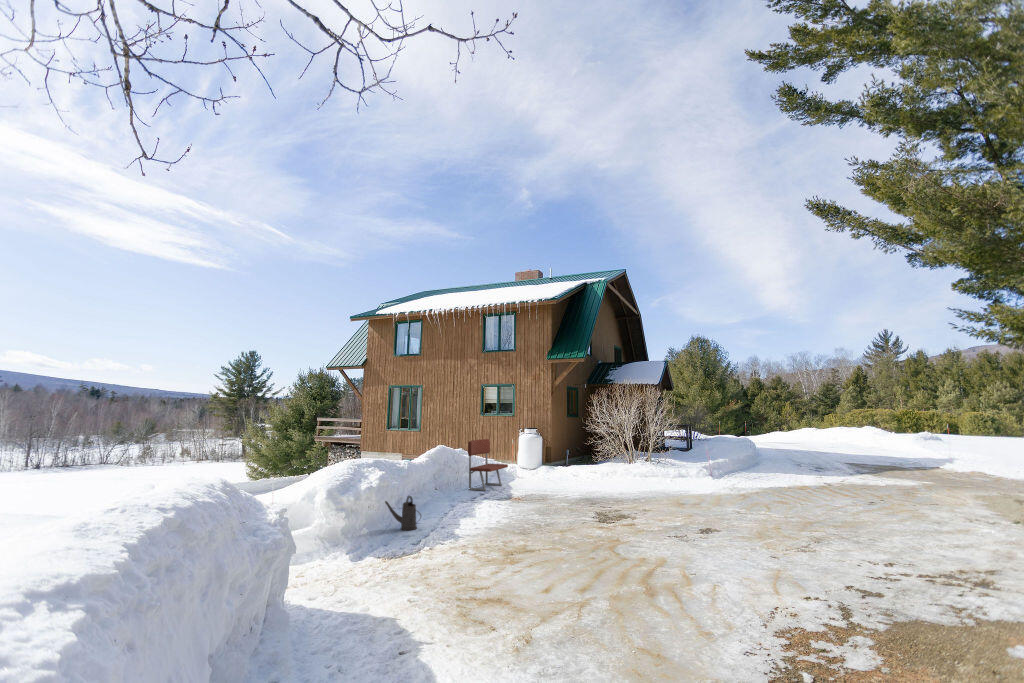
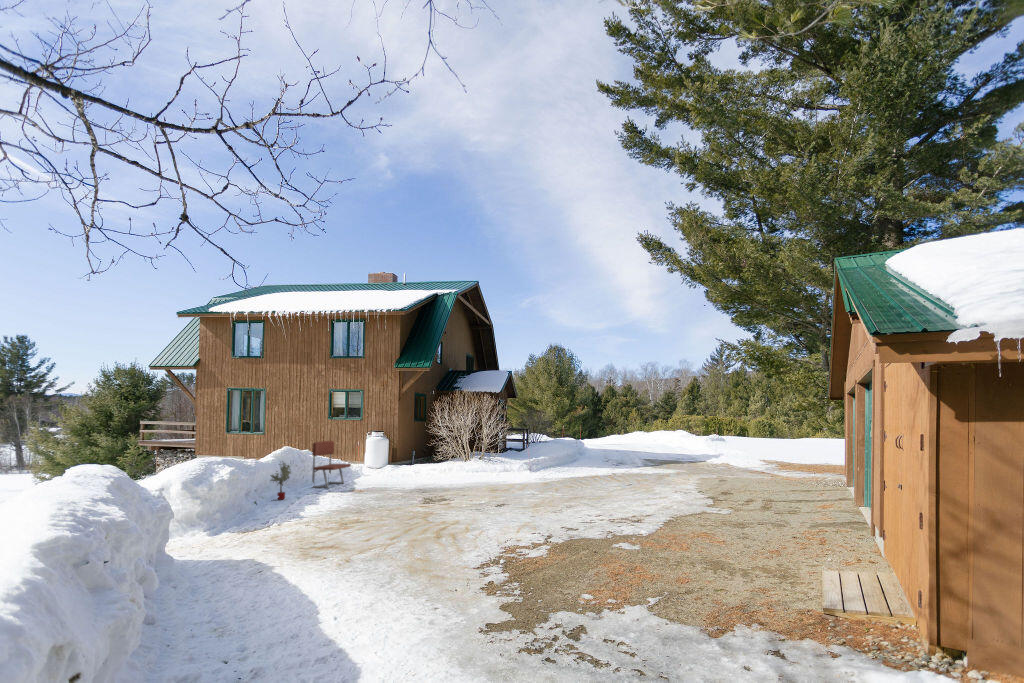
potted tree: none [424,463,447,507] -> present [270,463,291,500]
watering can: present [385,496,421,530] -> none [235,487,269,516]

